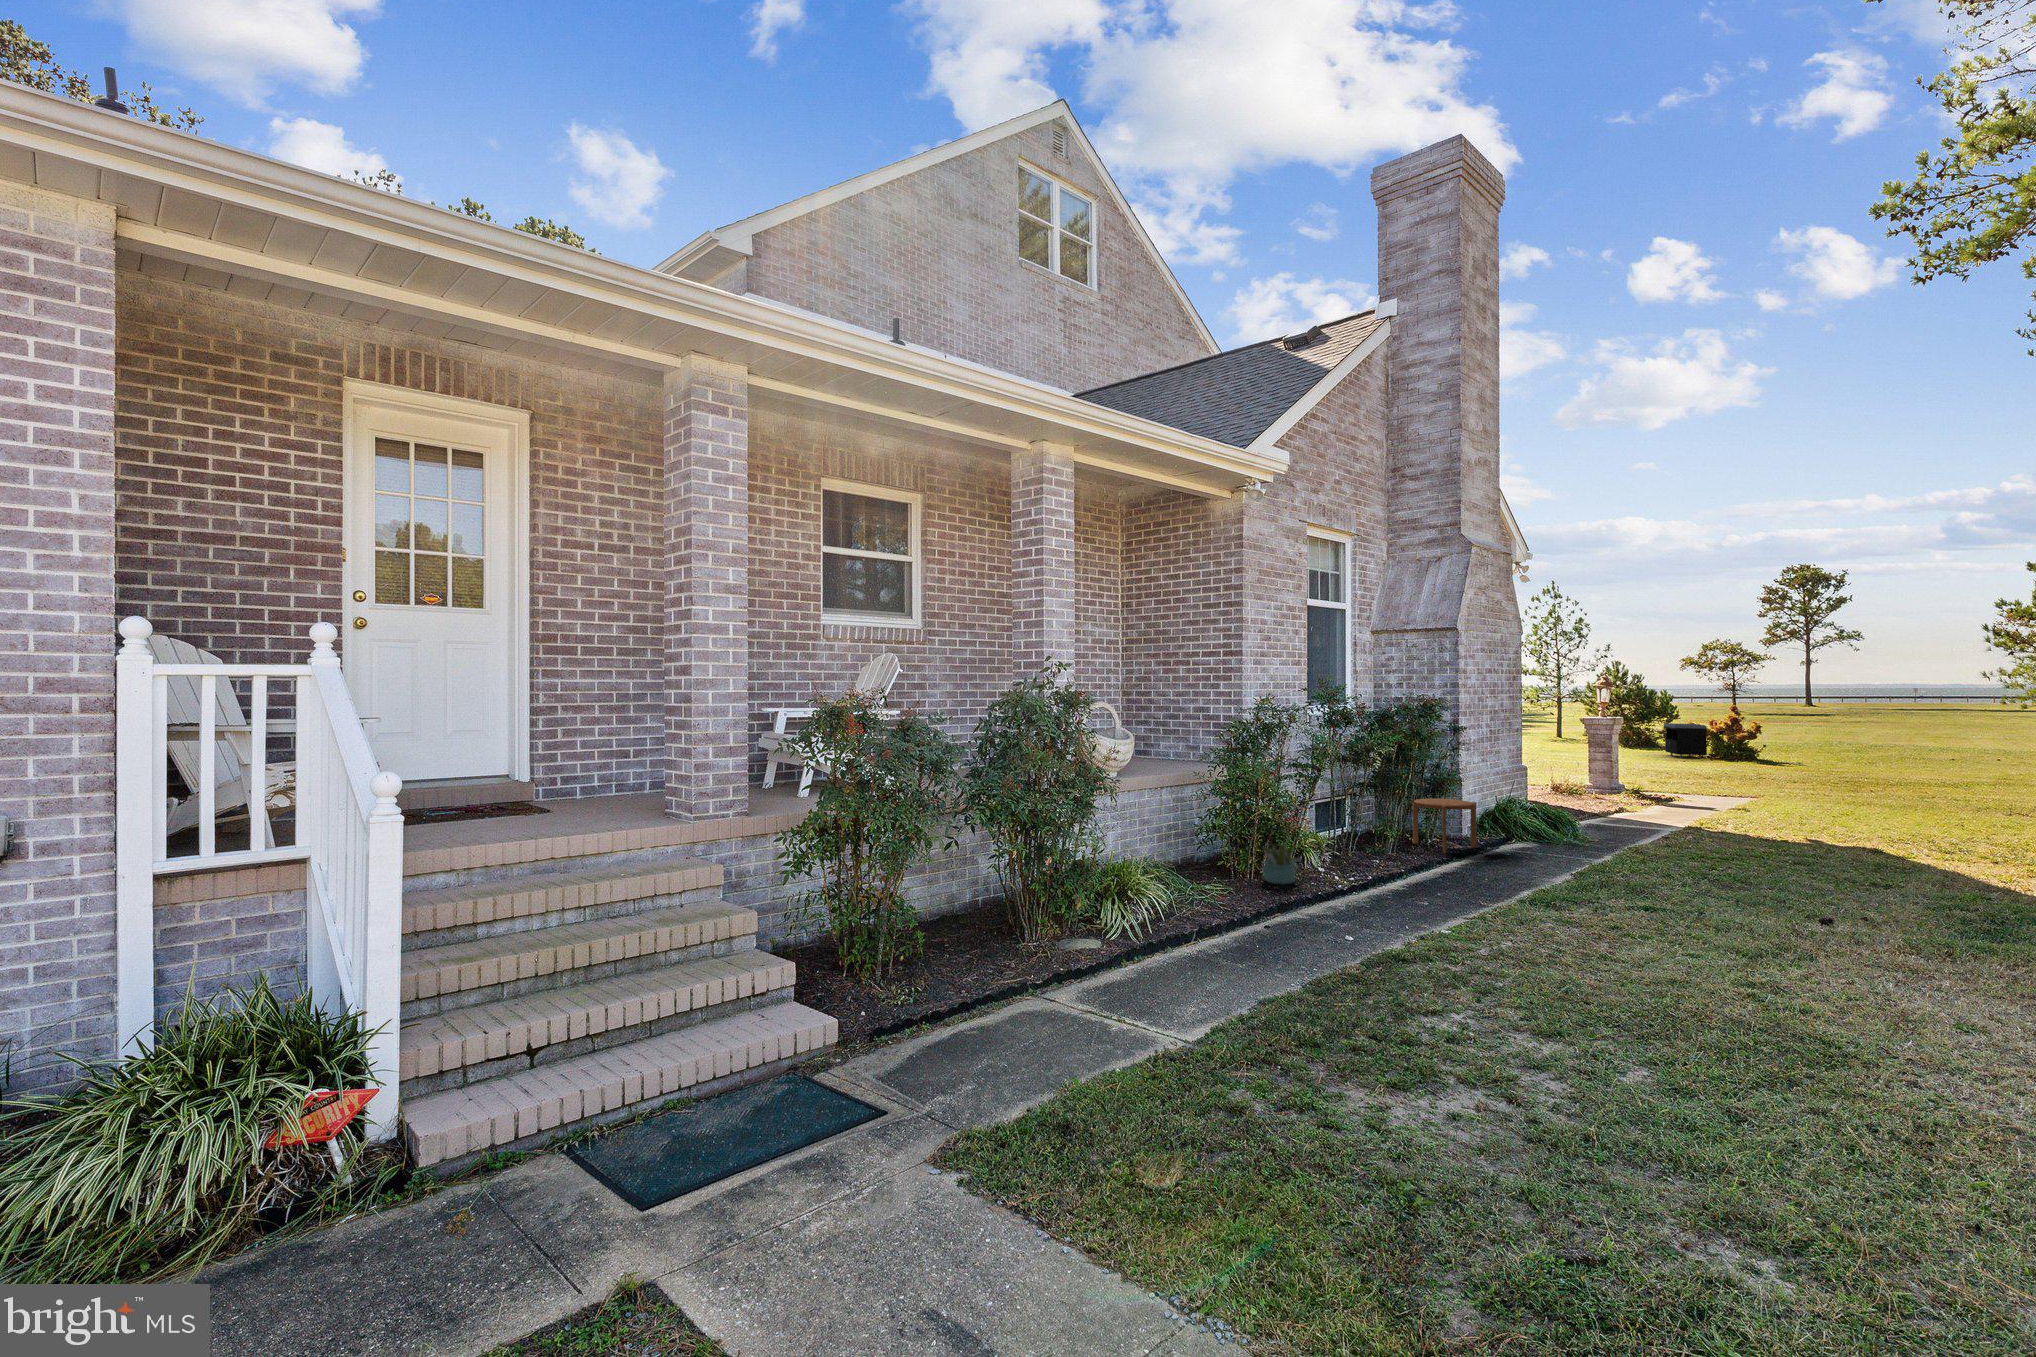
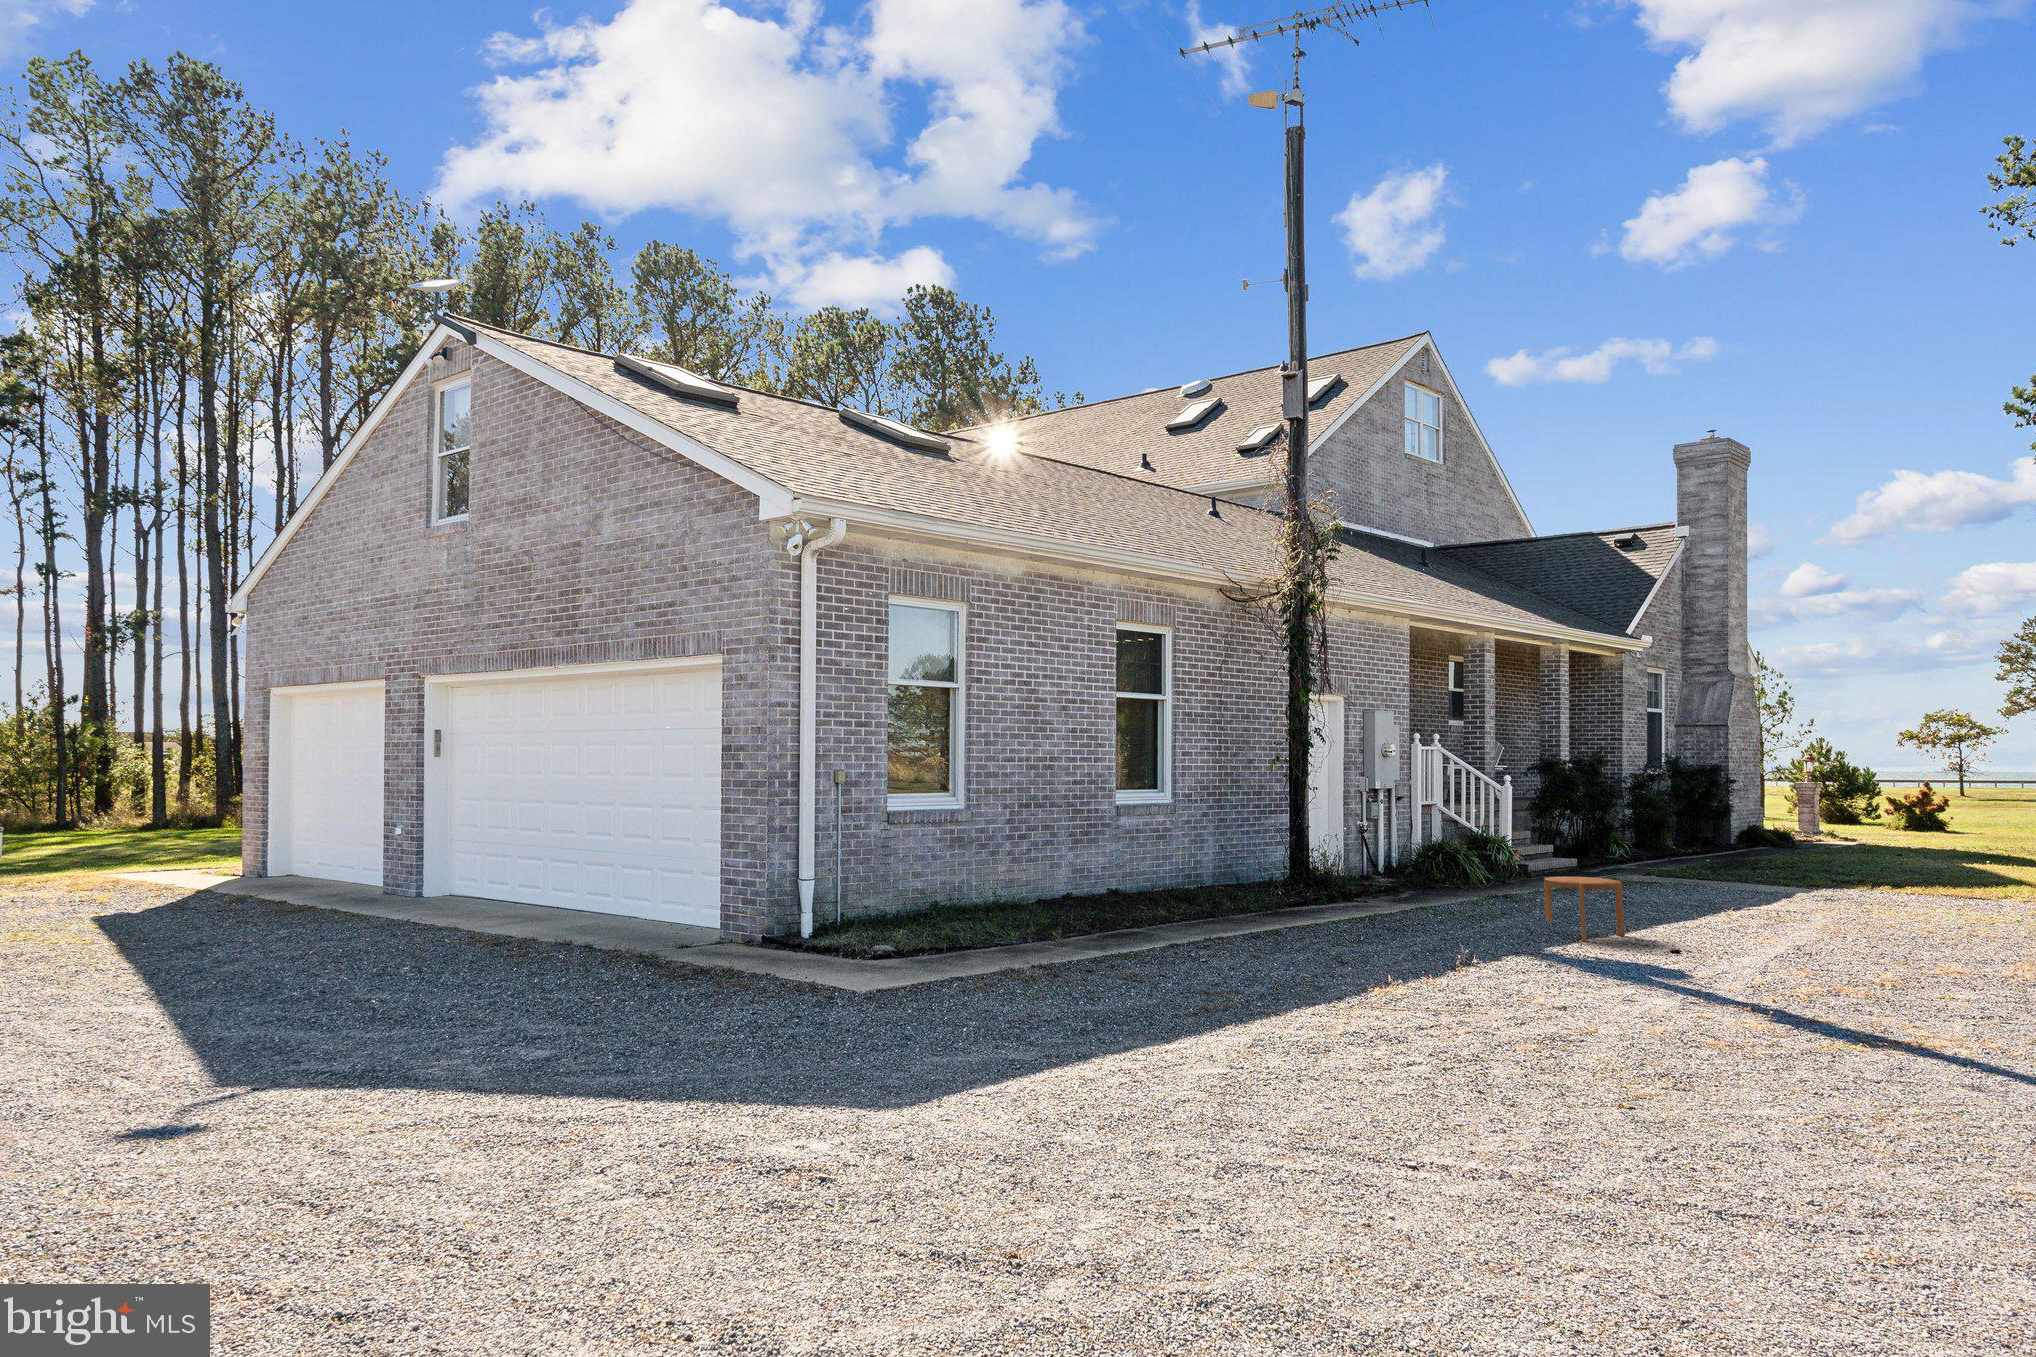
storage bench: present [1664,723,1707,758] -> none [1871,806,1928,849]
decorative plant: present [1262,844,1301,885] -> none [1356,921,1406,969]

